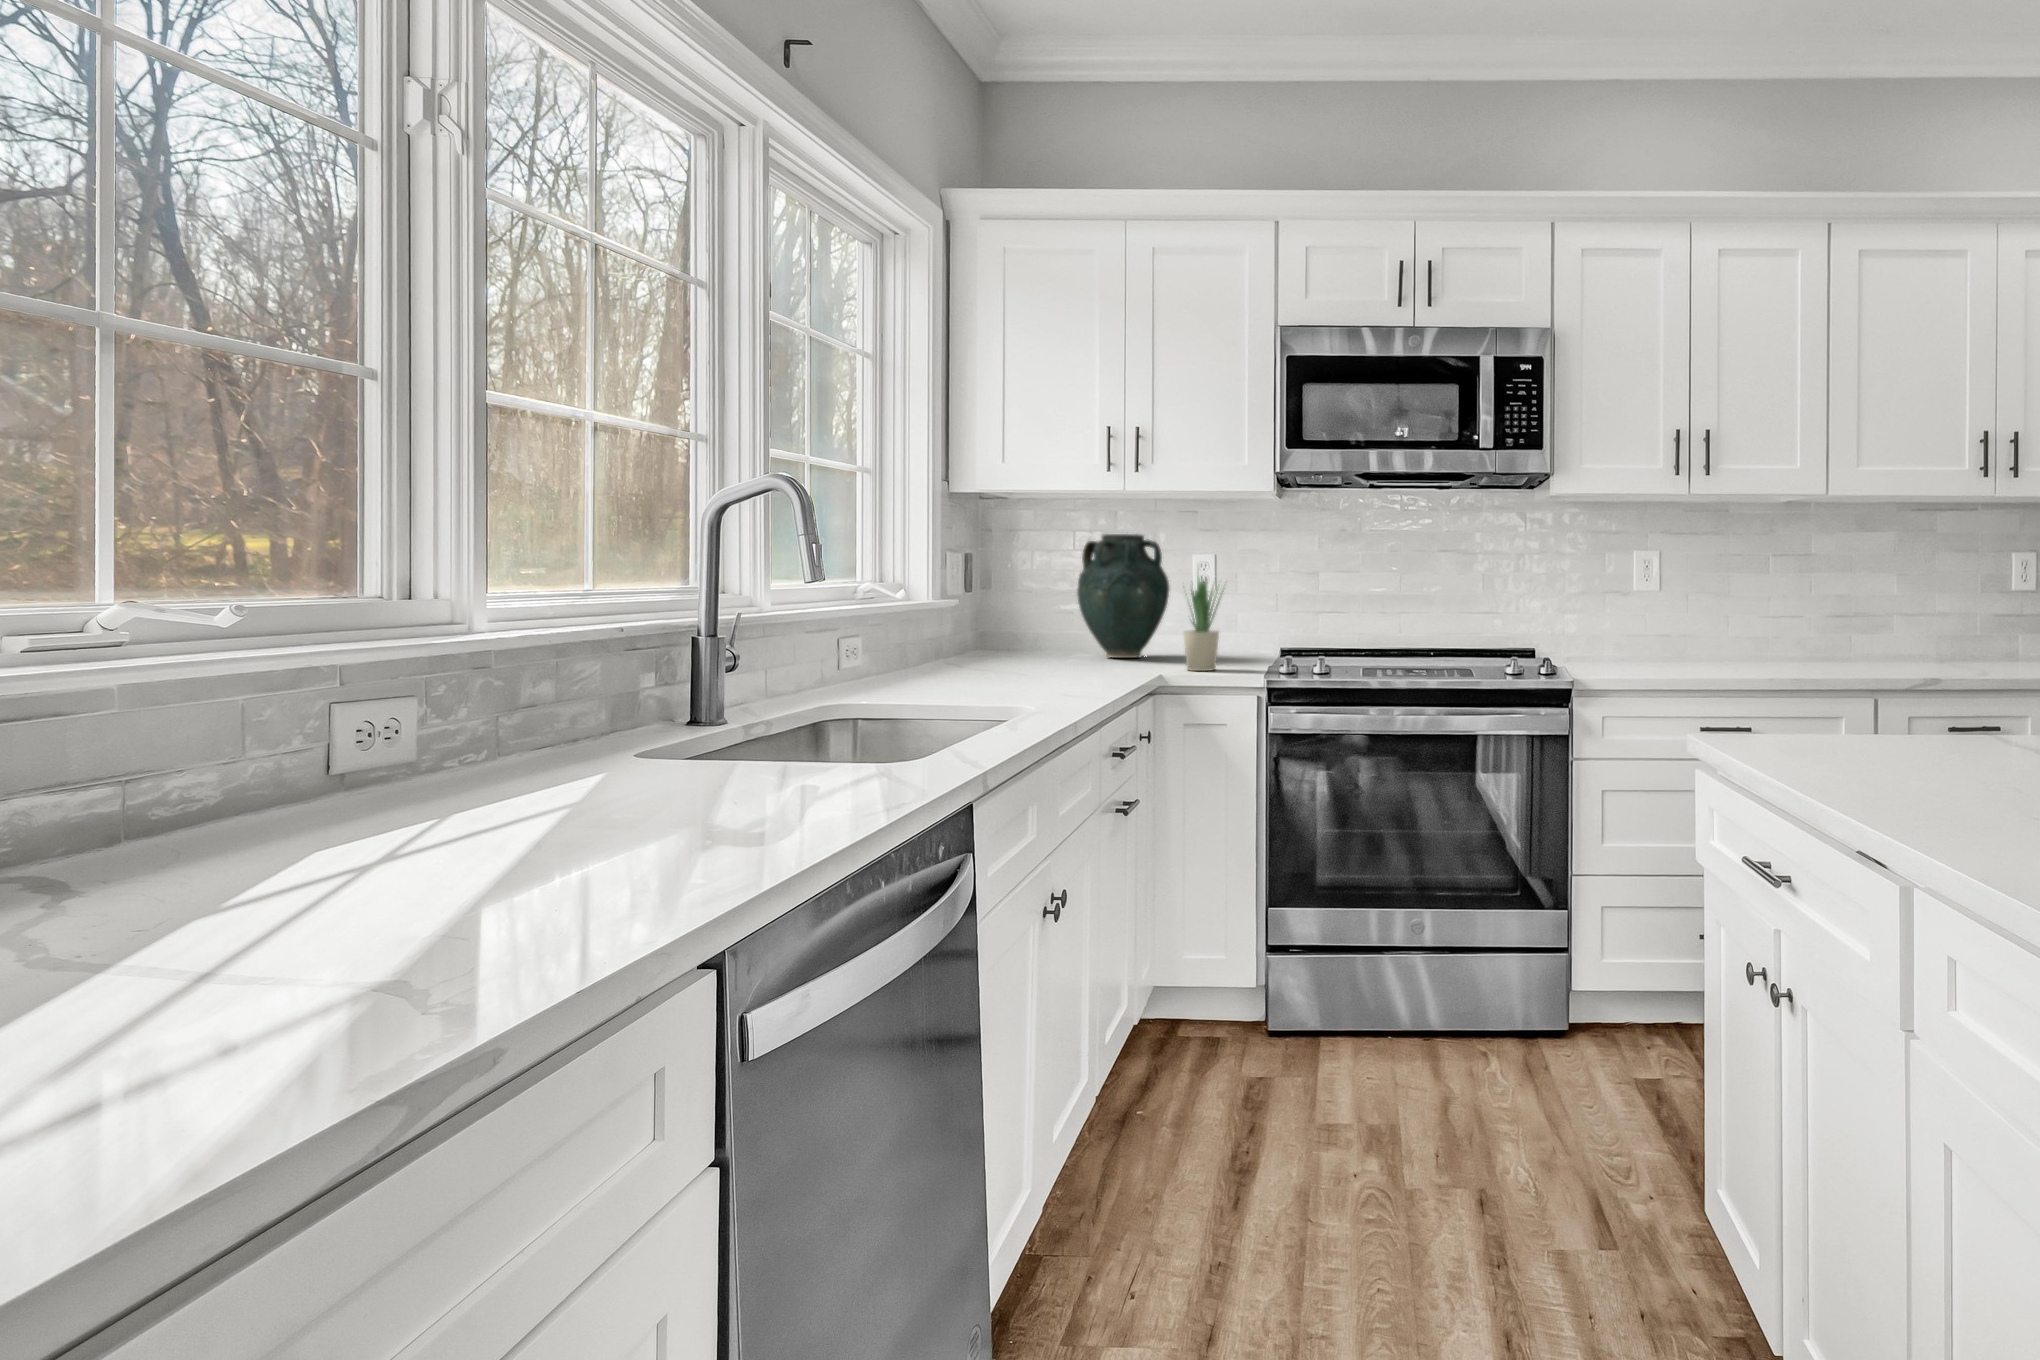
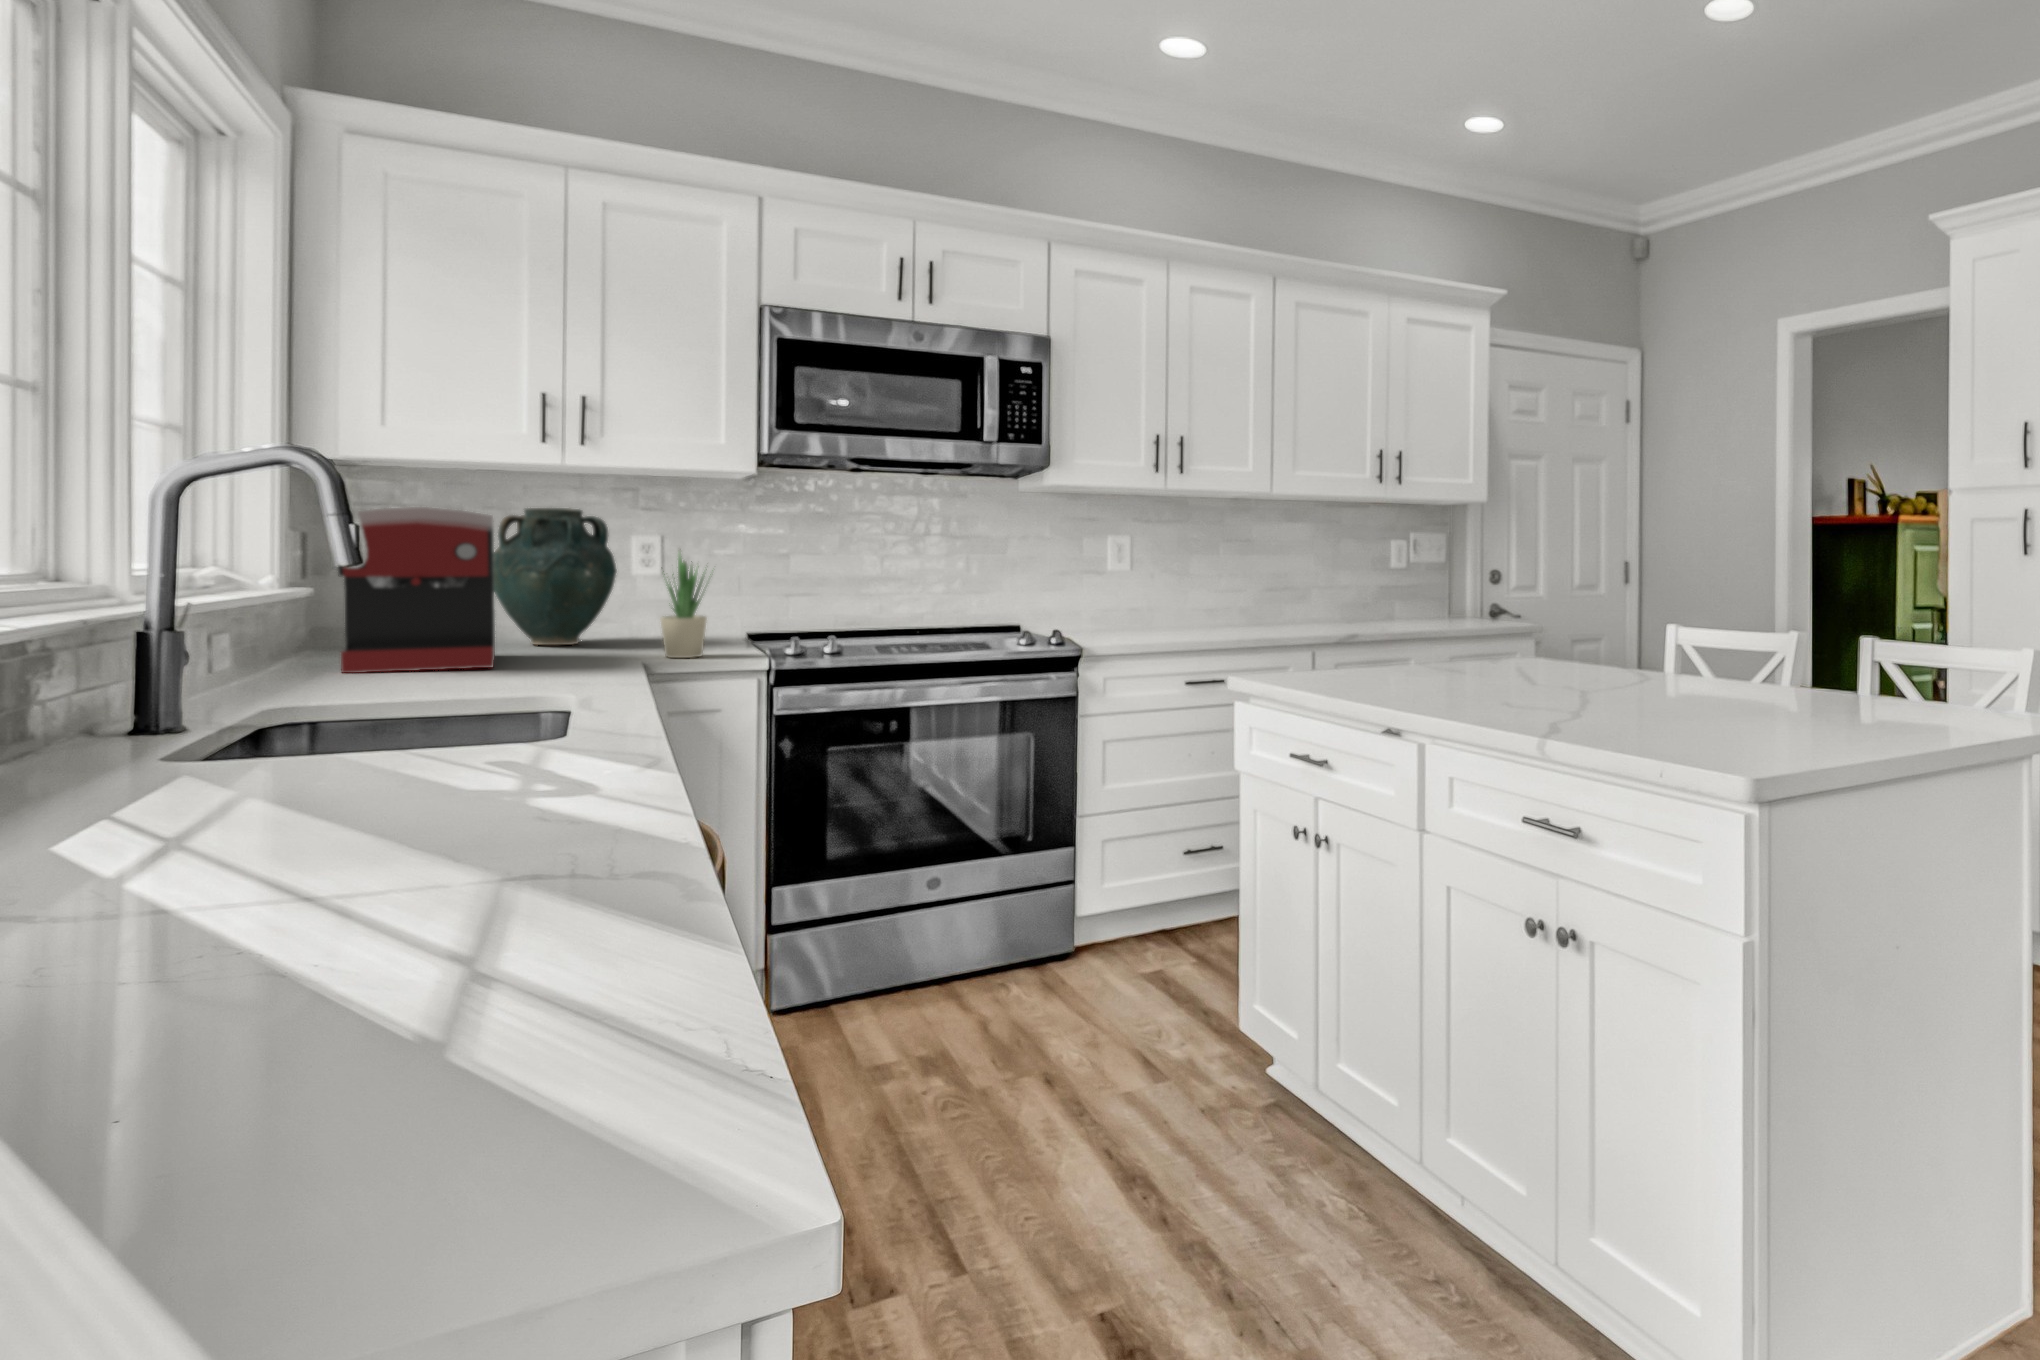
coffee maker: none [937,532,1066,672] -> present [338,507,495,673]

